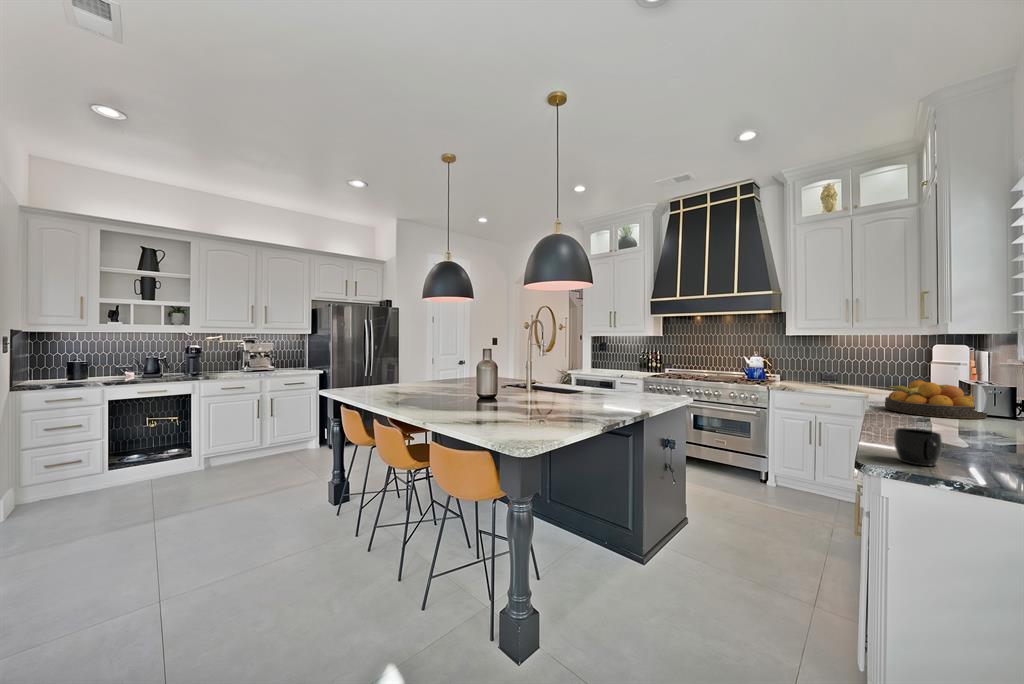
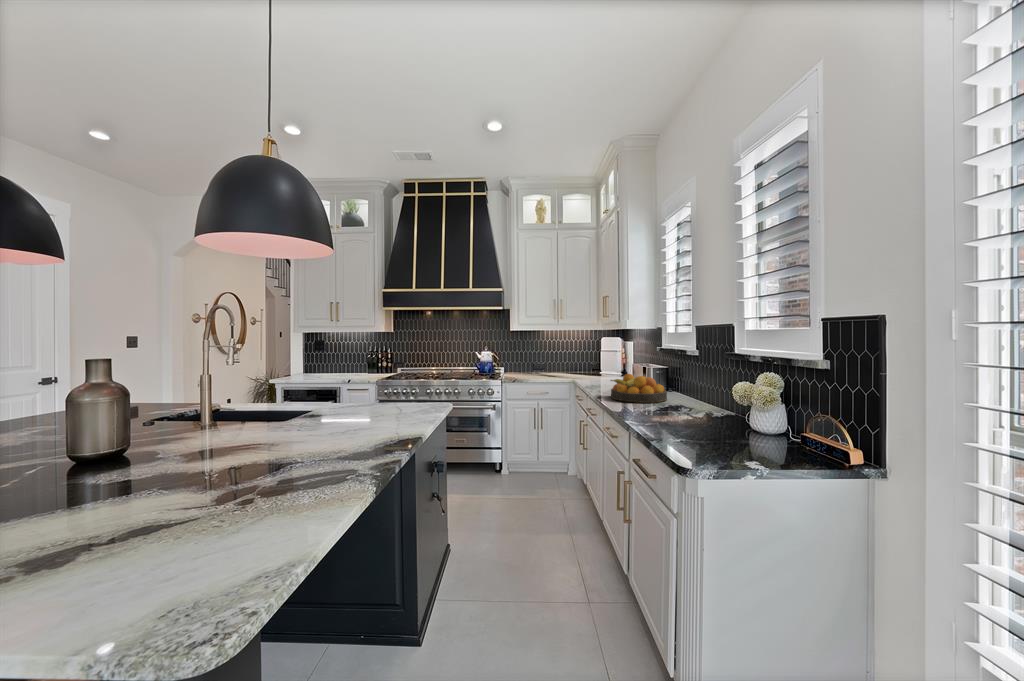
mug: present [894,428,942,466] -> none [696,429,730,460]

